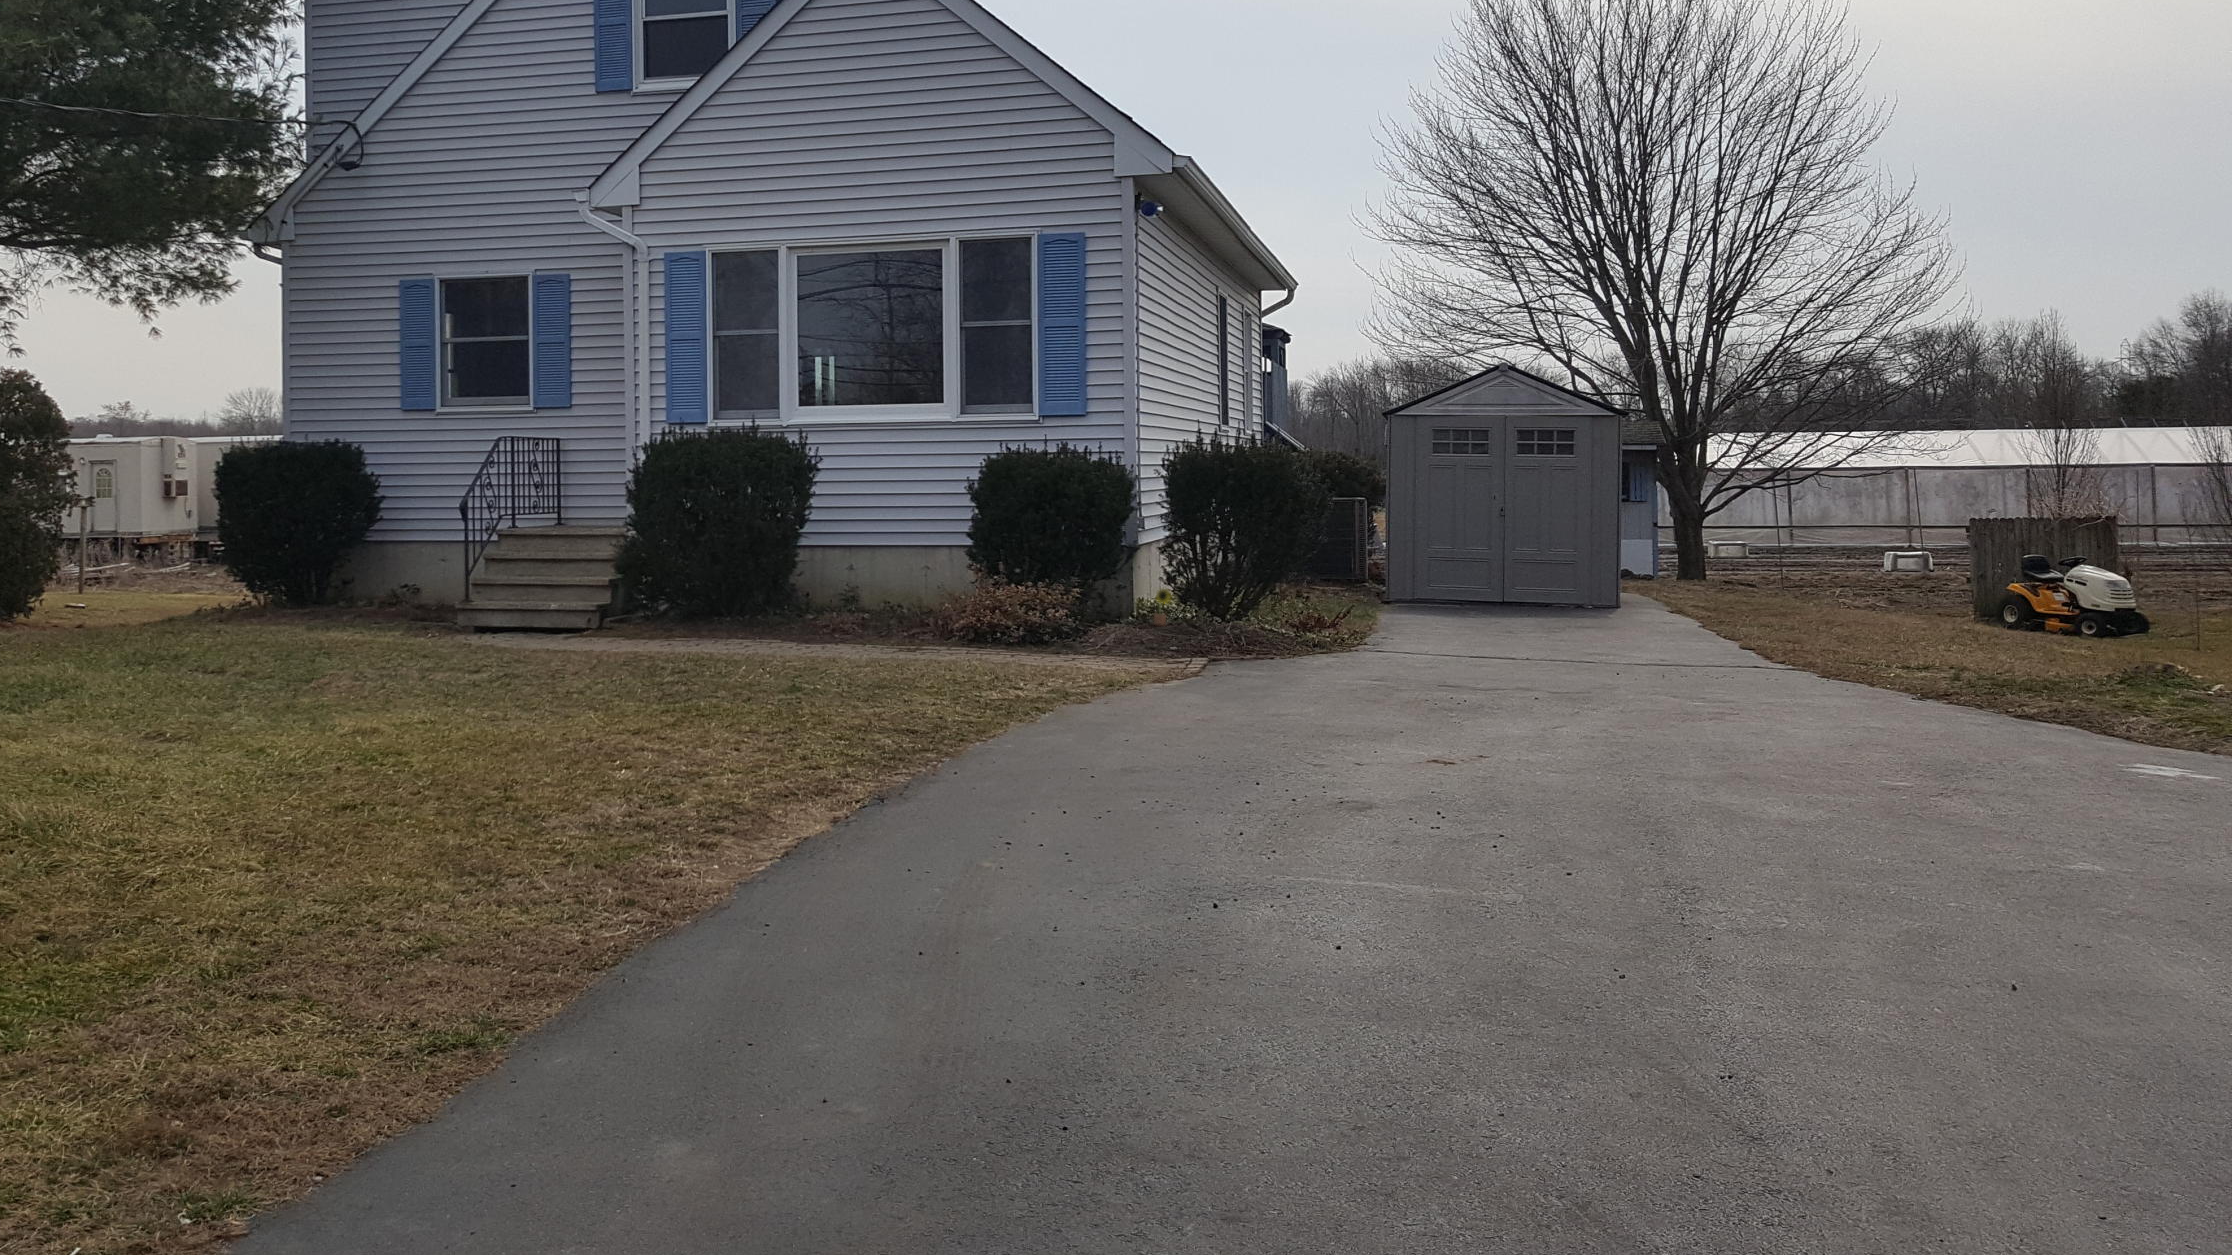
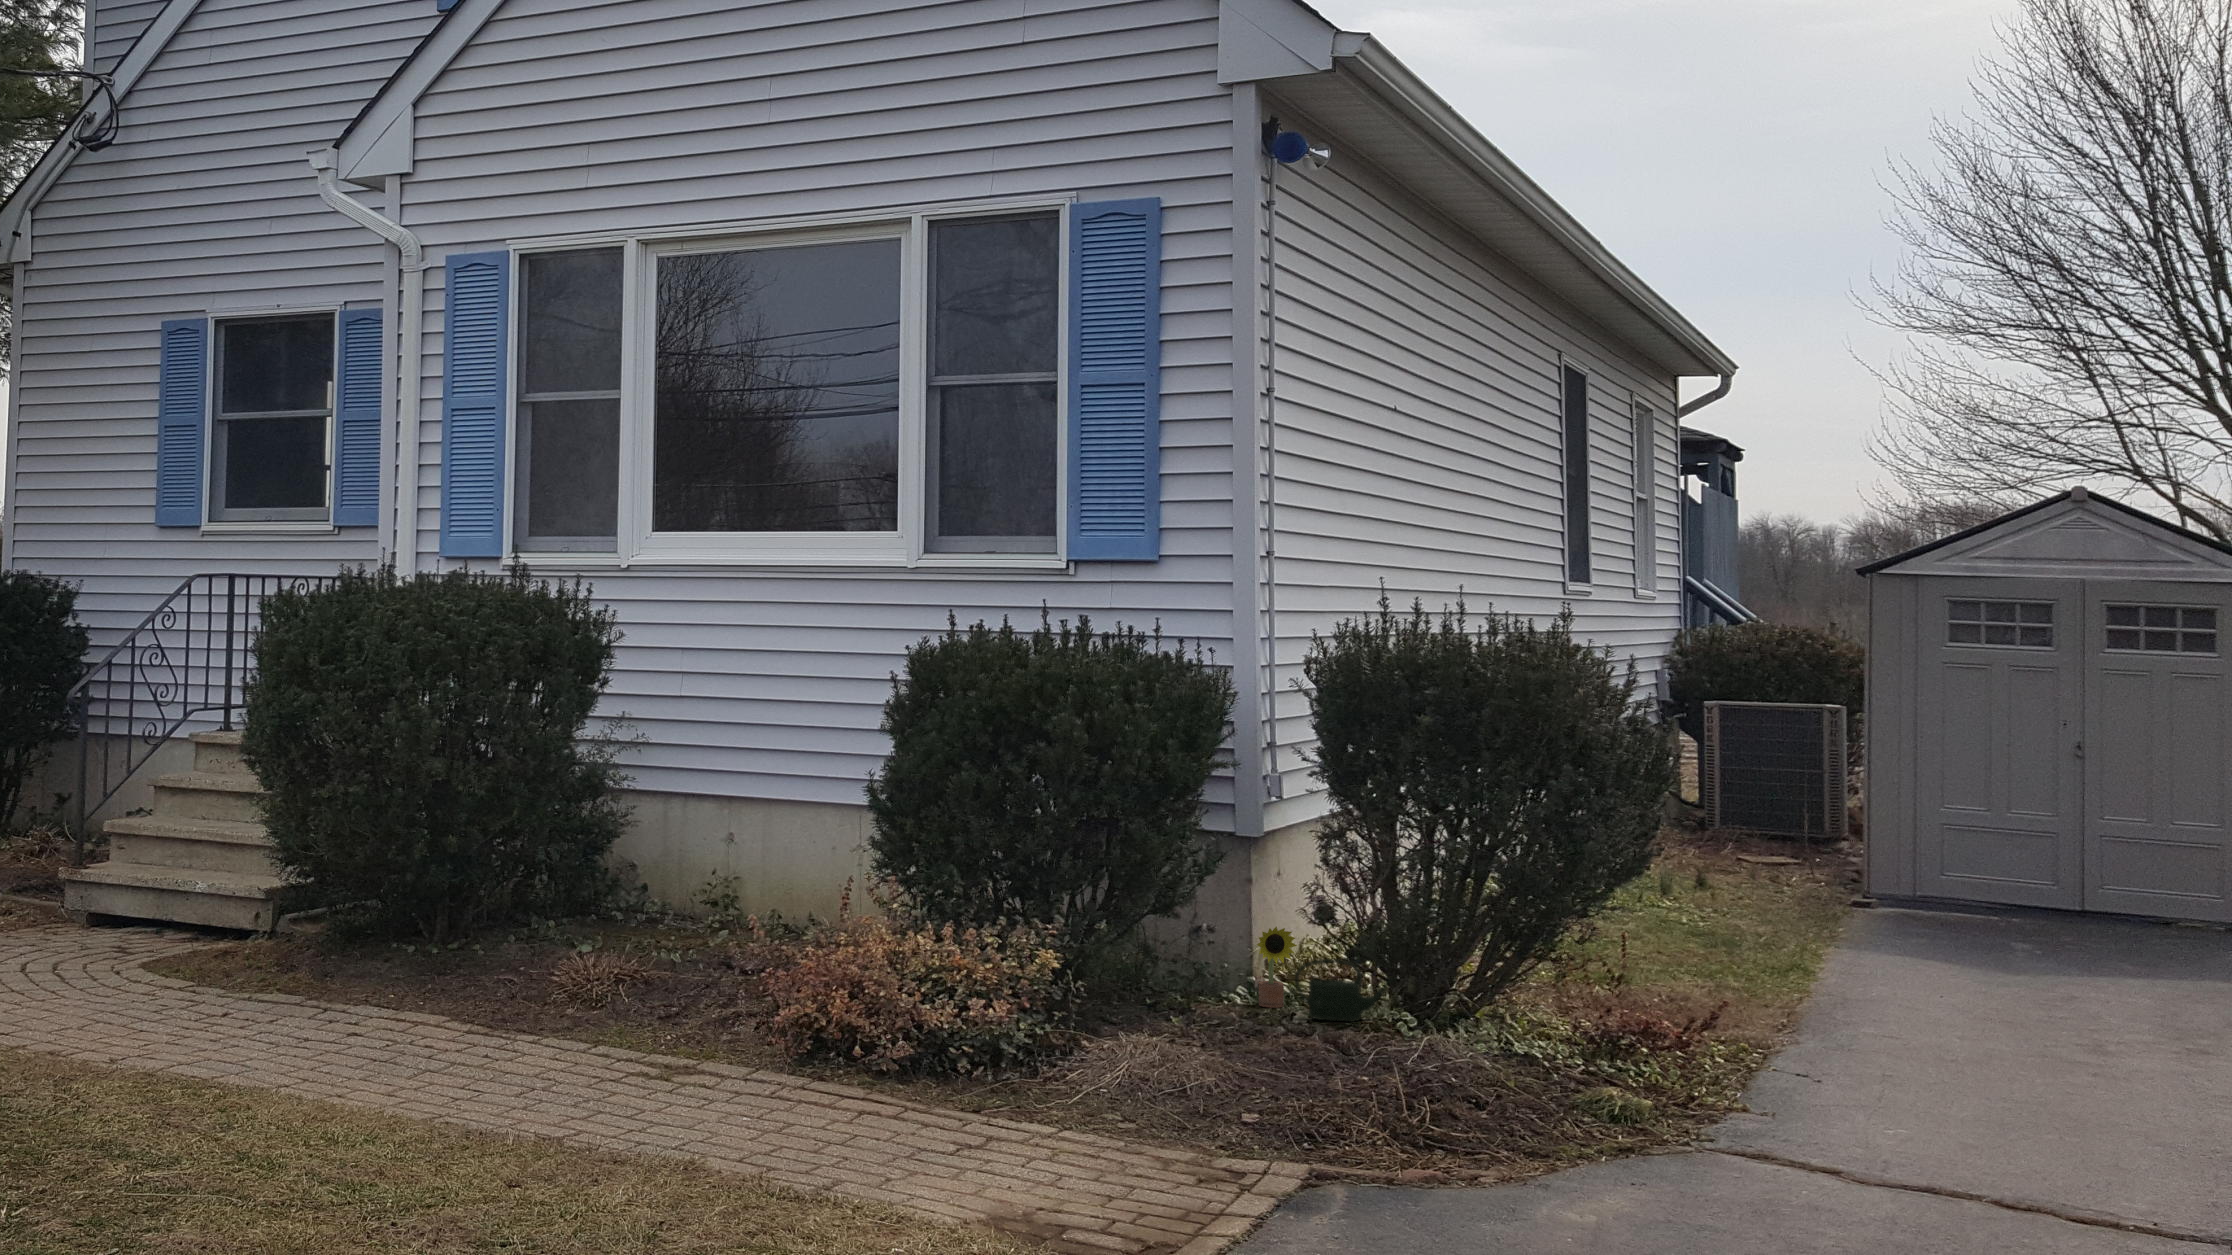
watering can: none [1176,599,1222,626] -> present [1295,959,1396,1022]

